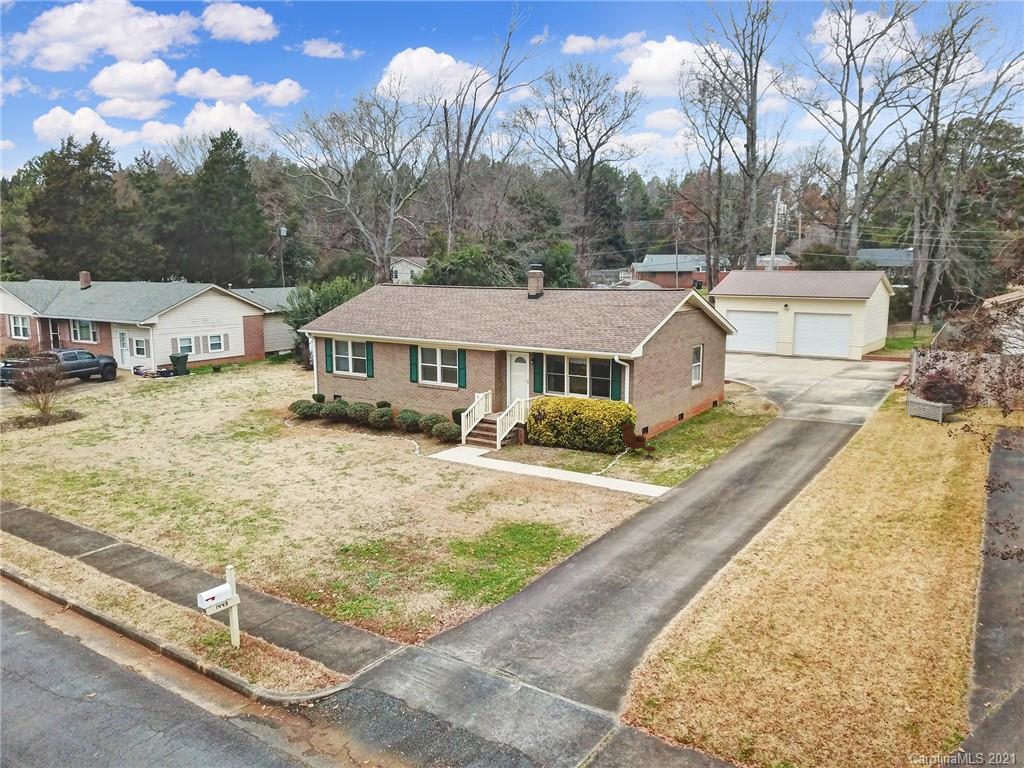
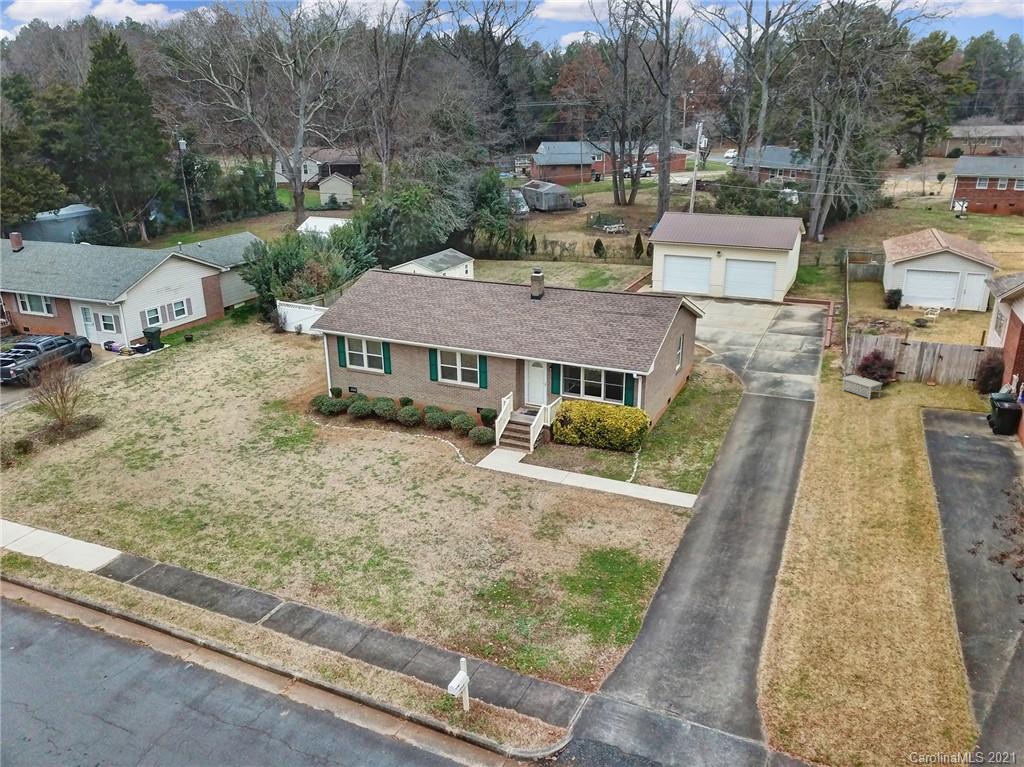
lounge chair: present [622,424,655,457] -> none [638,428,668,460]

